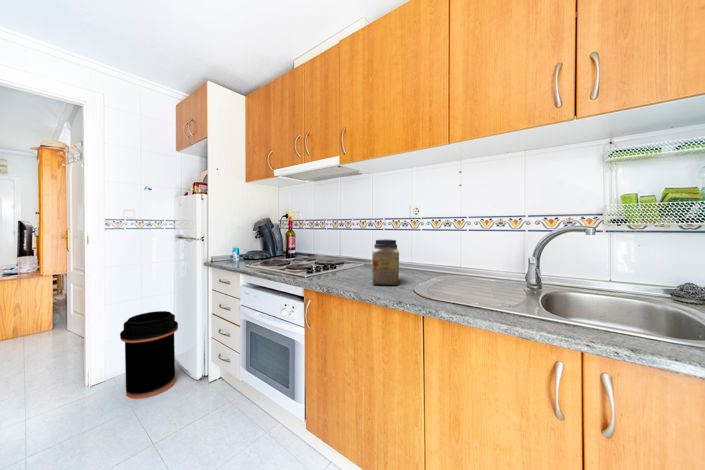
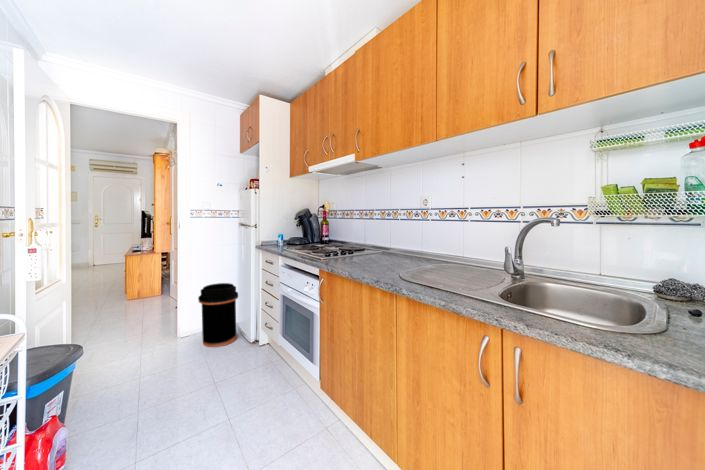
jar: present [372,239,399,285] -> none [368,229,394,268]

